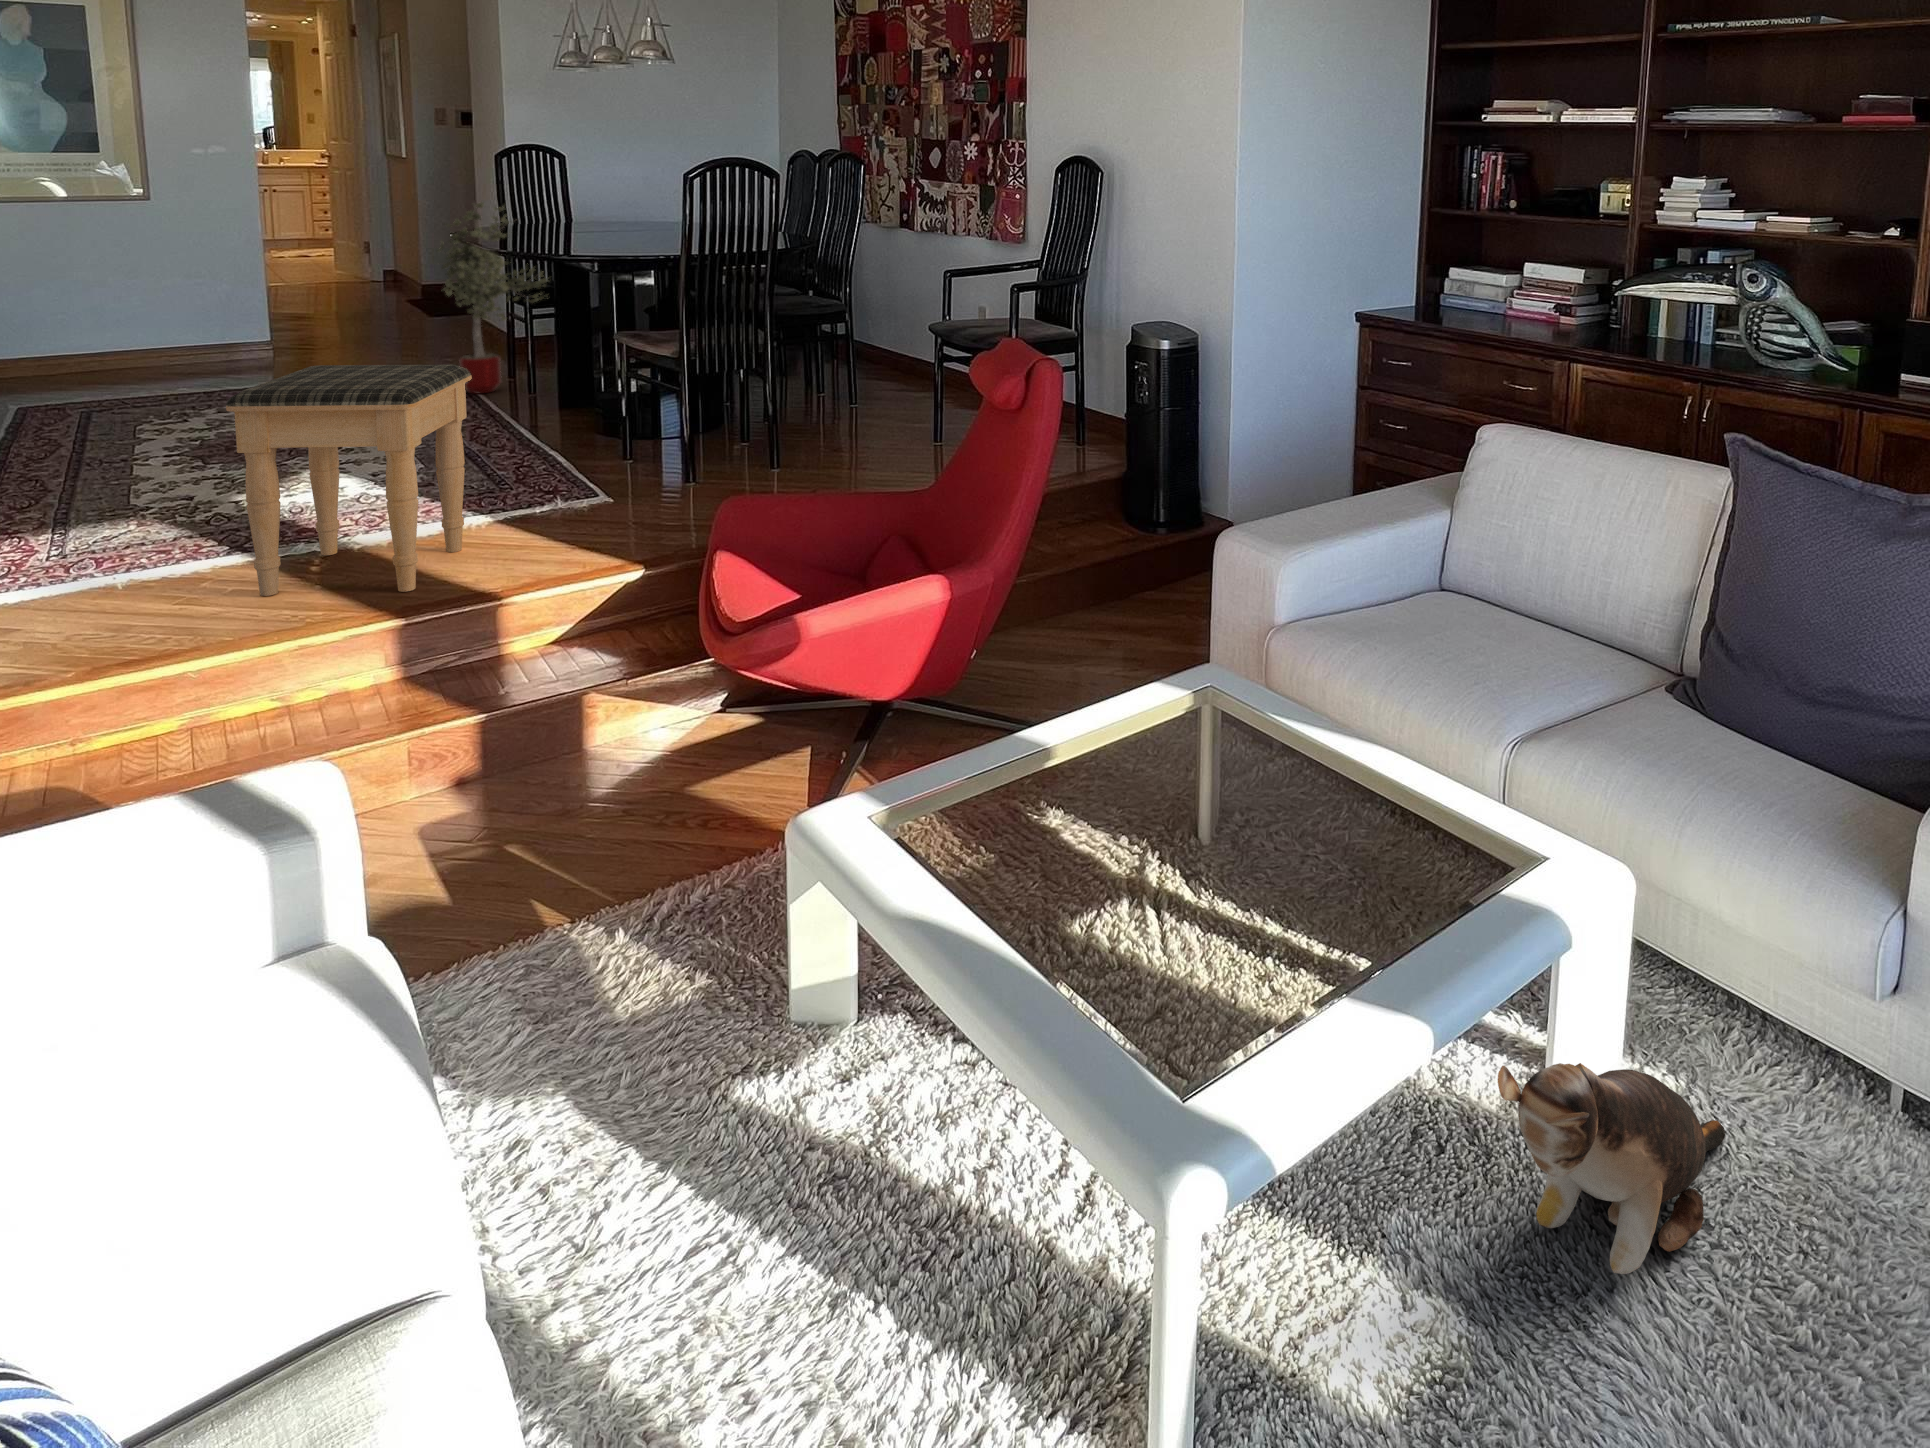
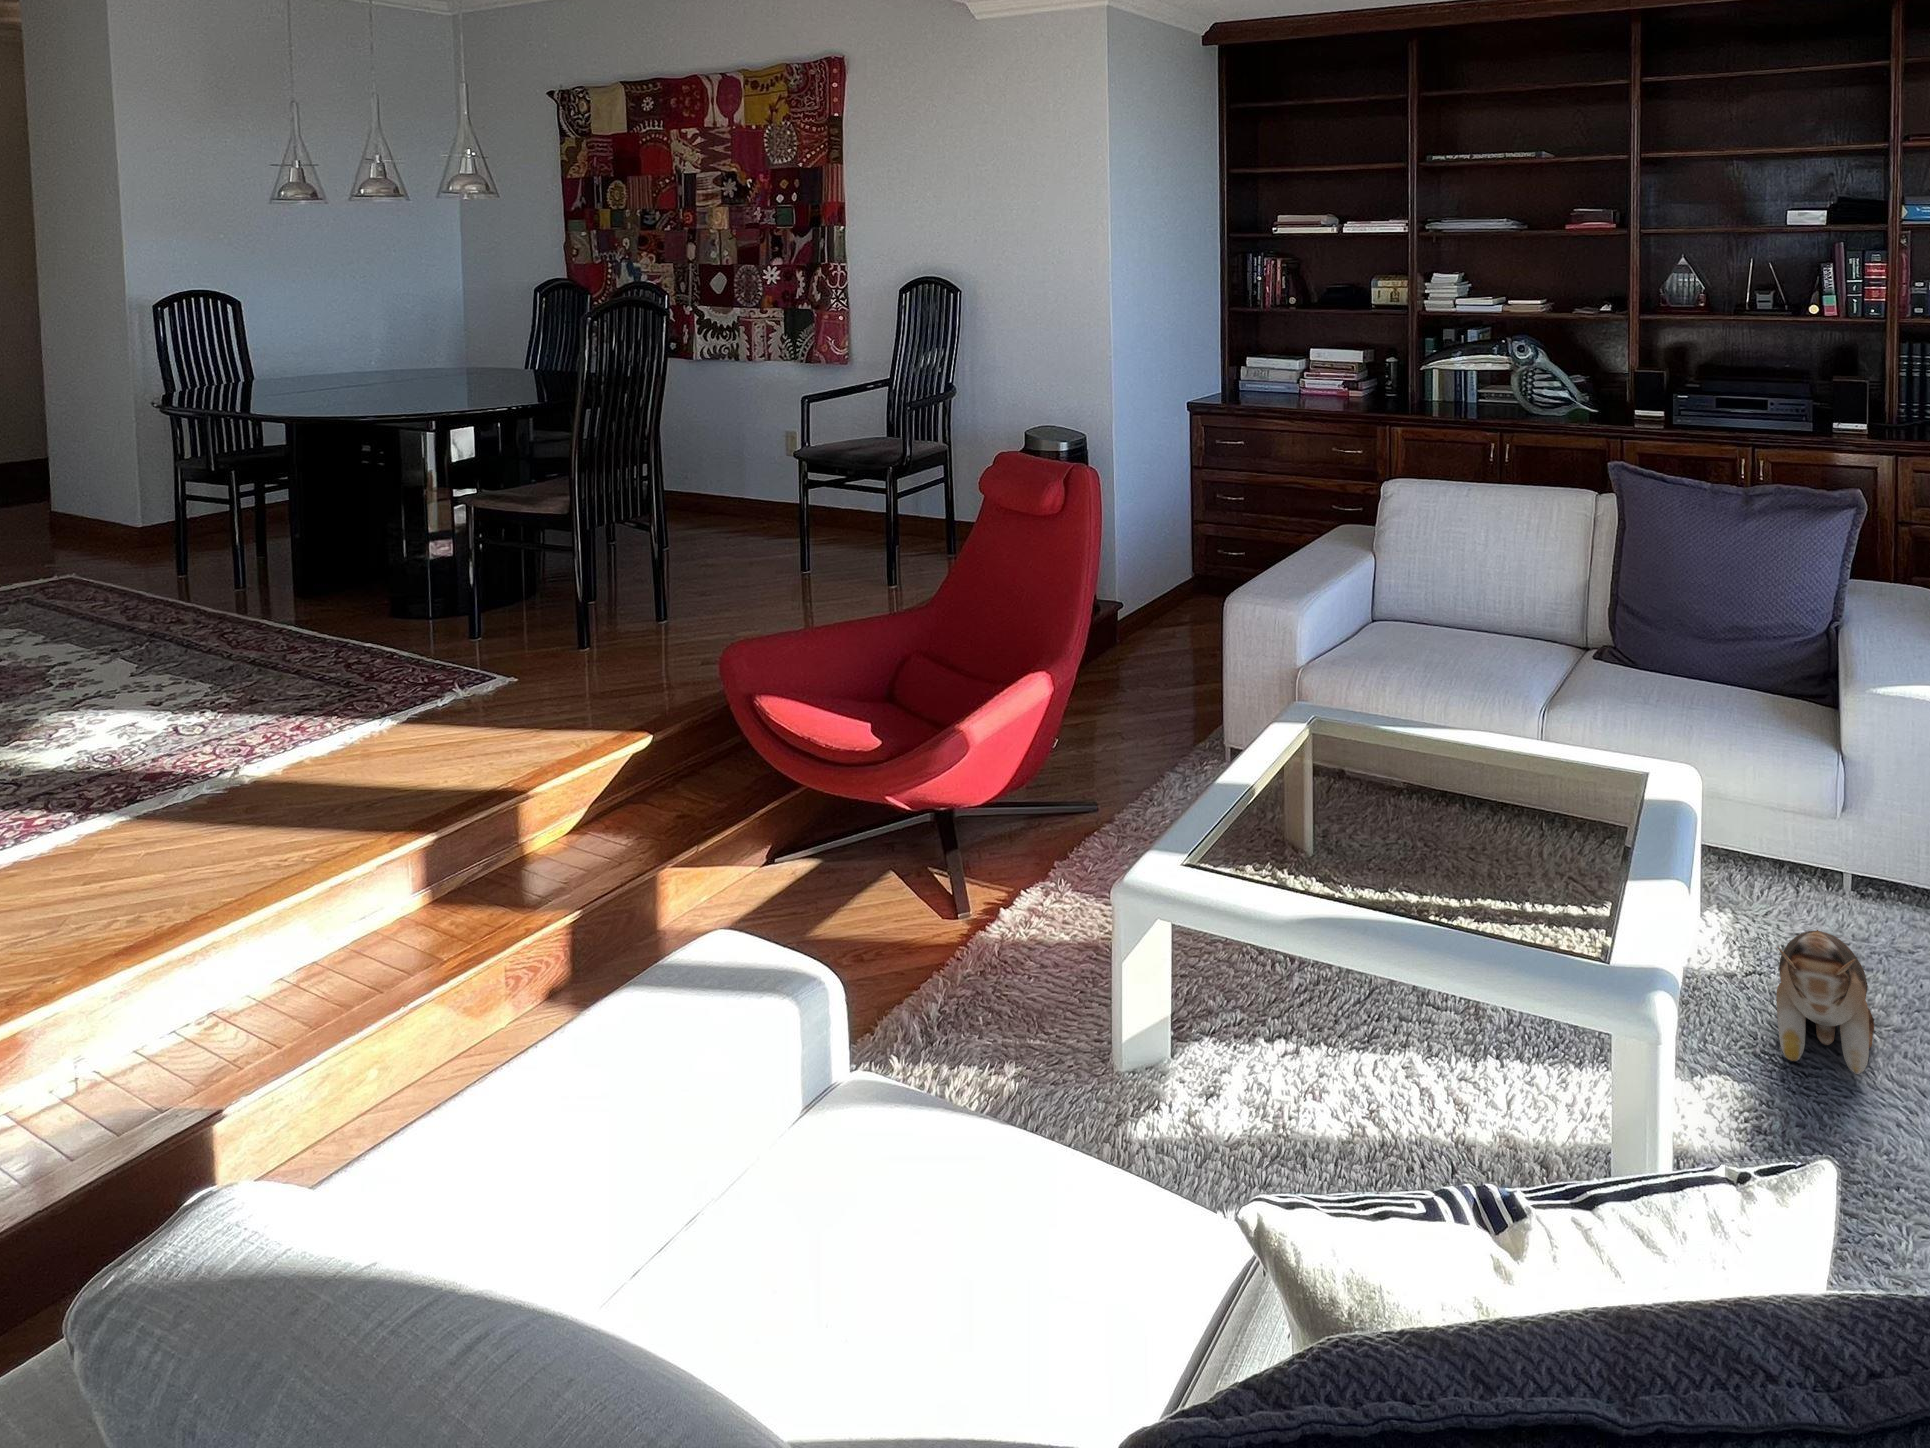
potted tree: present [437,202,548,393] -> none [124,357,284,583]
footstool: present [226,365,472,596] -> none [148,547,404,855]

